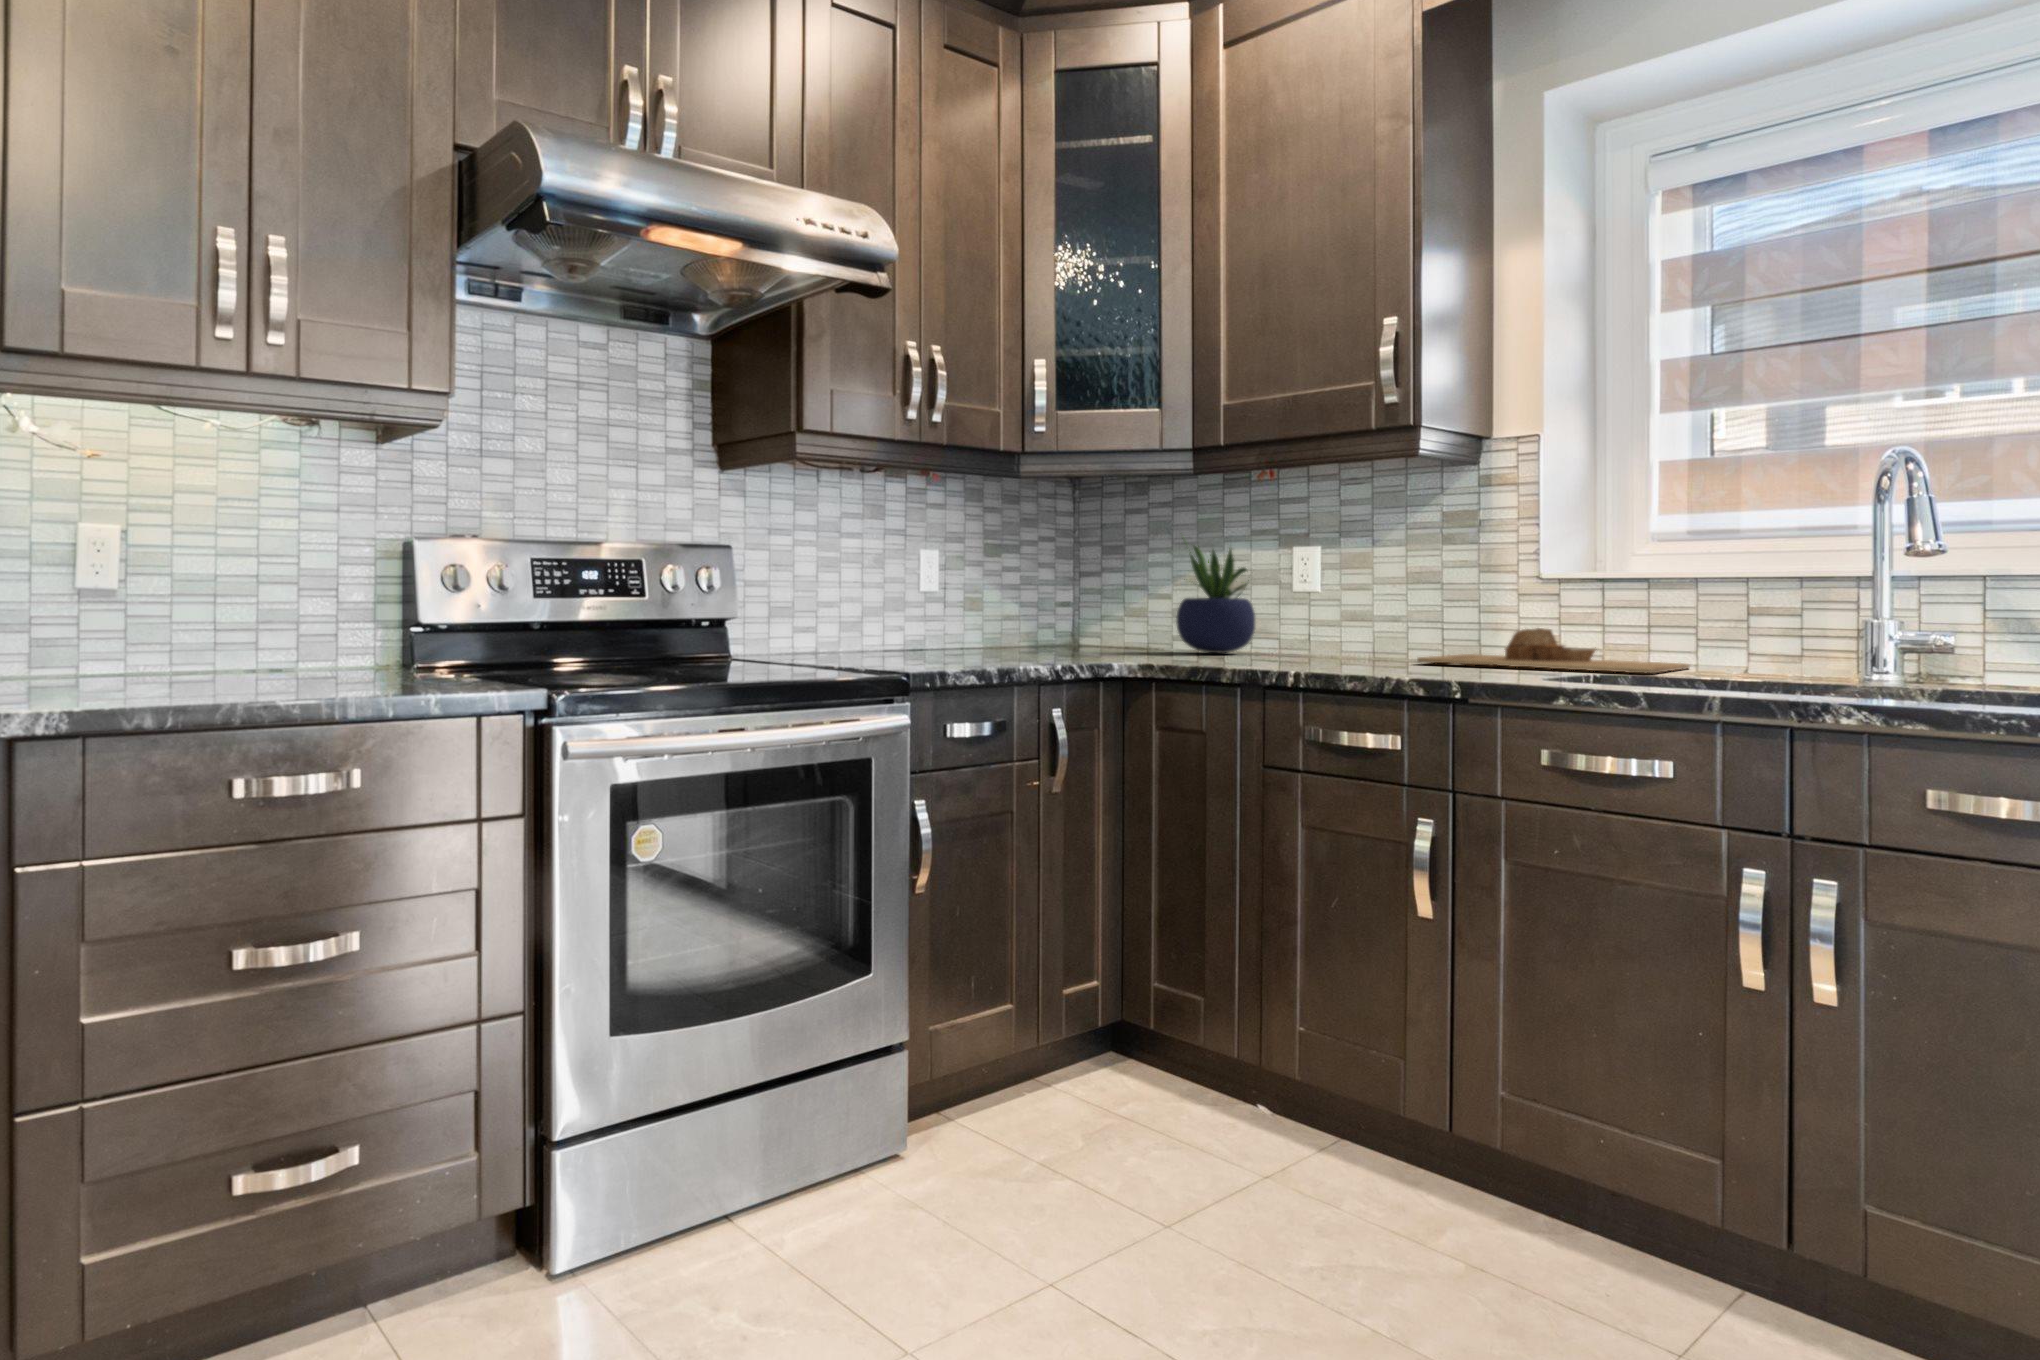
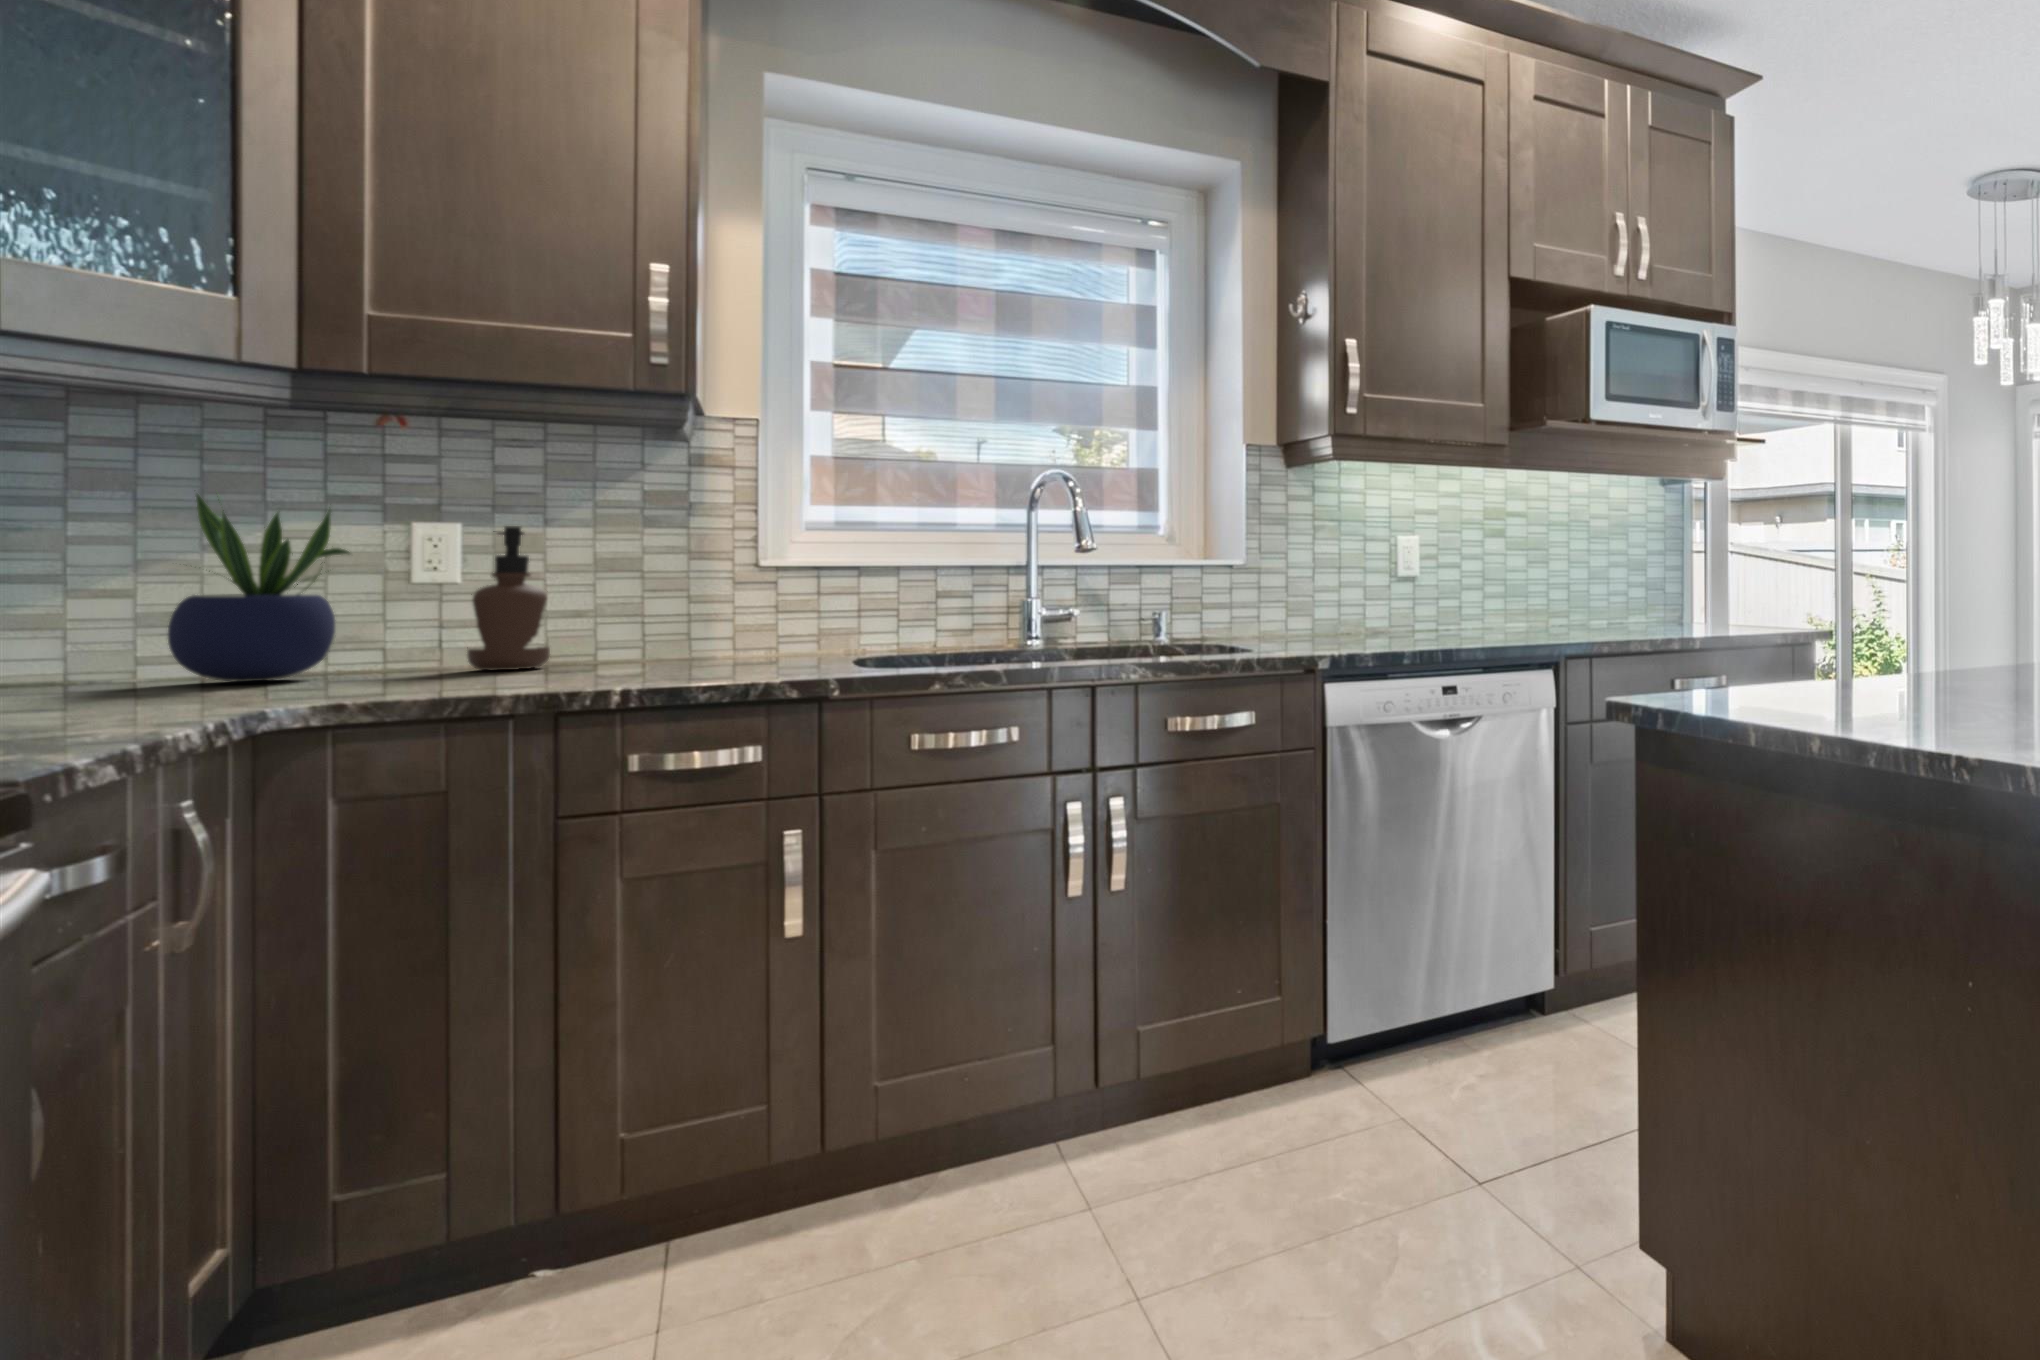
soap dispenser: none [1321,548,1376,659] -> present [467,526,550,670]
cutting board: present [1417,628,1690,674] -> none [624,617,884,665]

